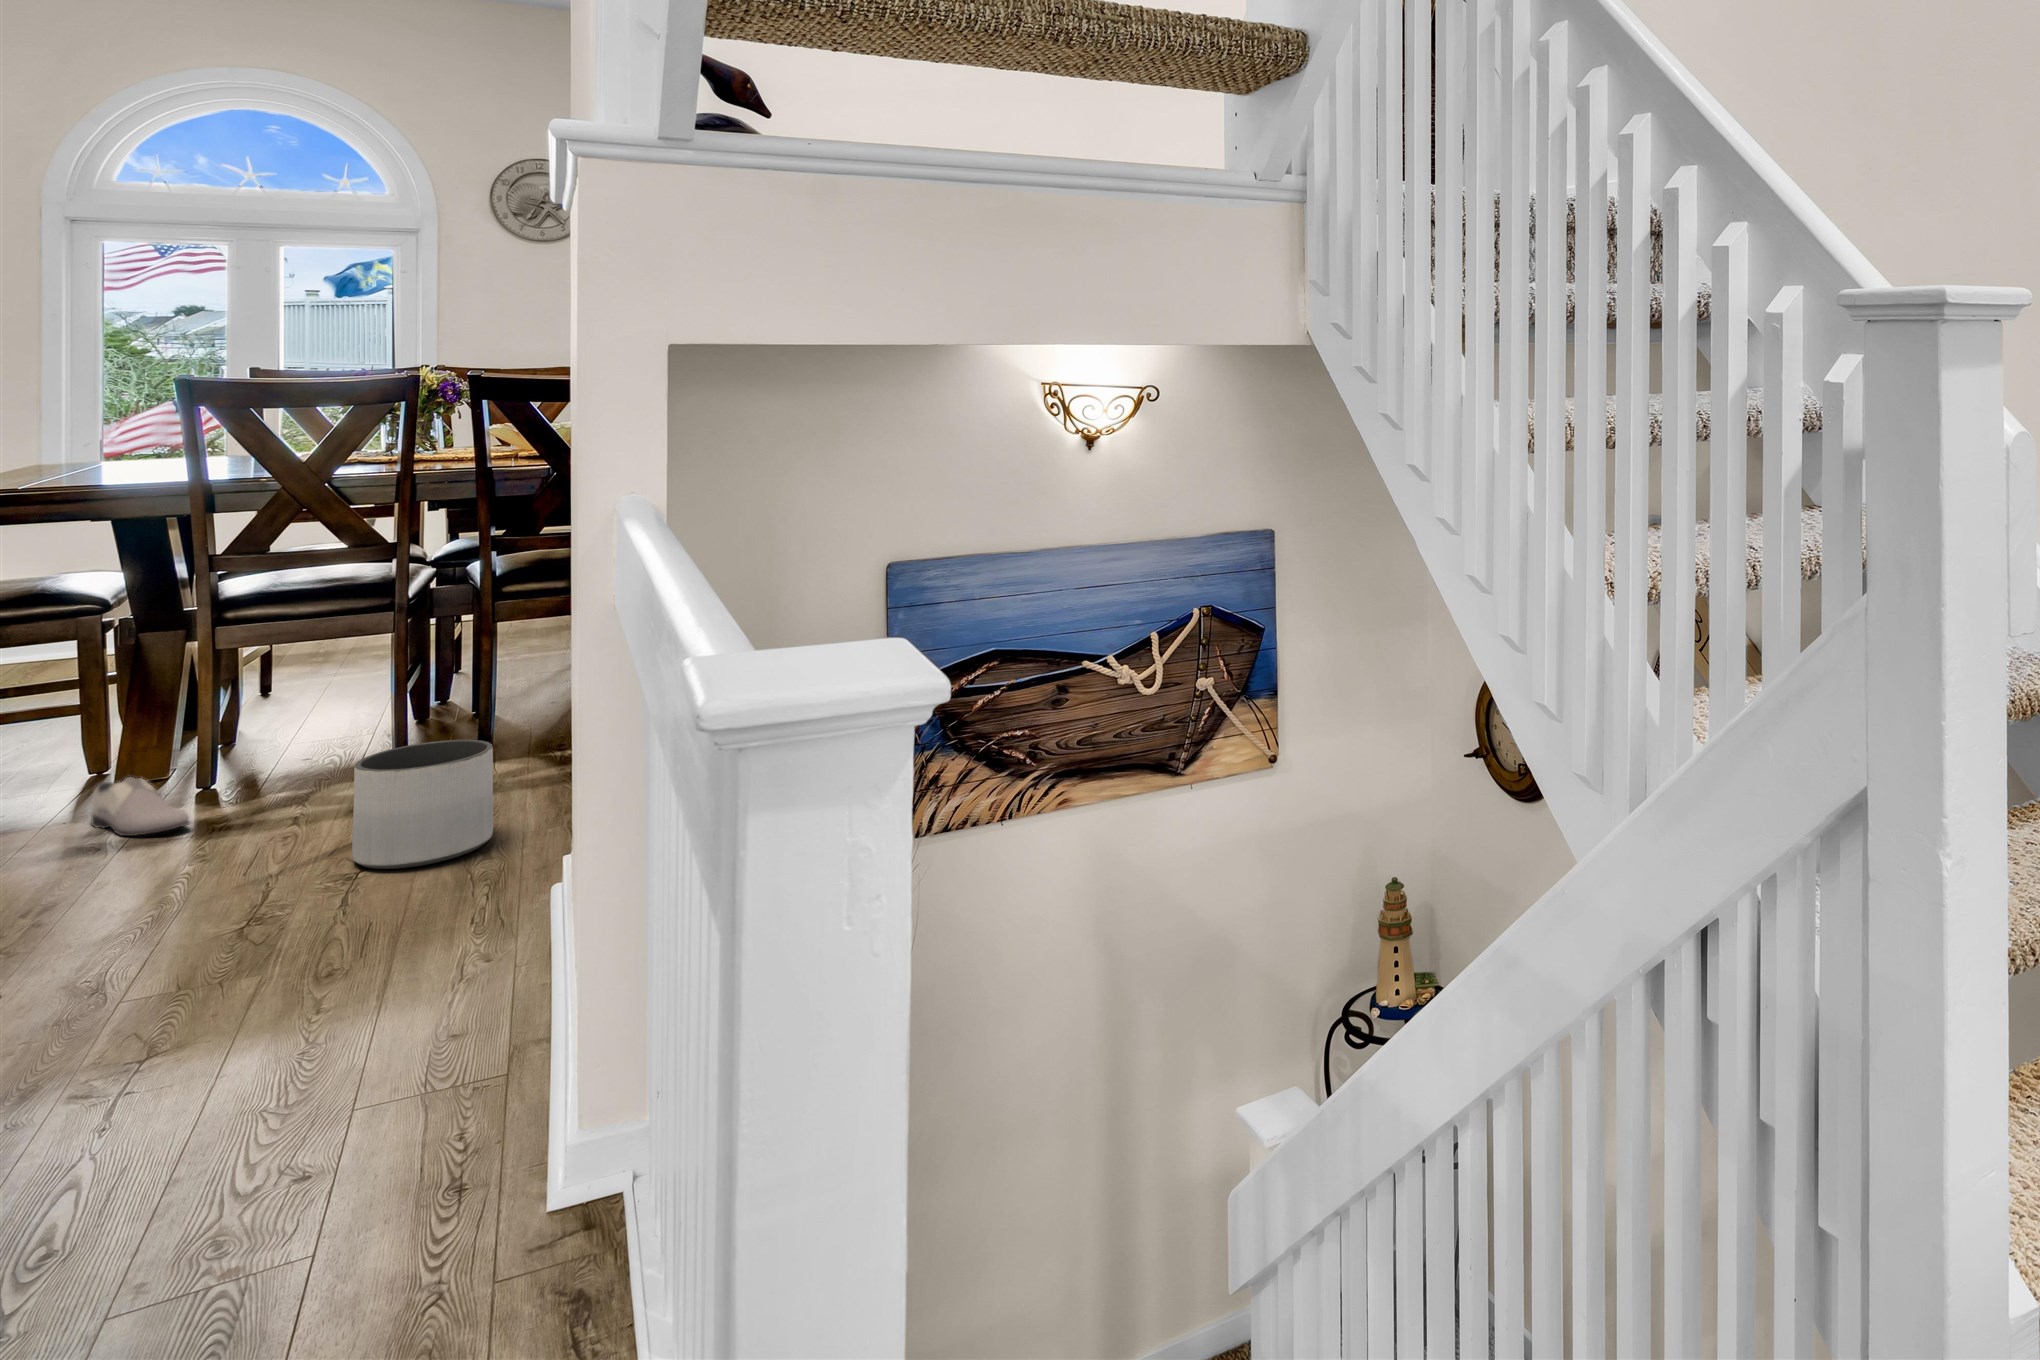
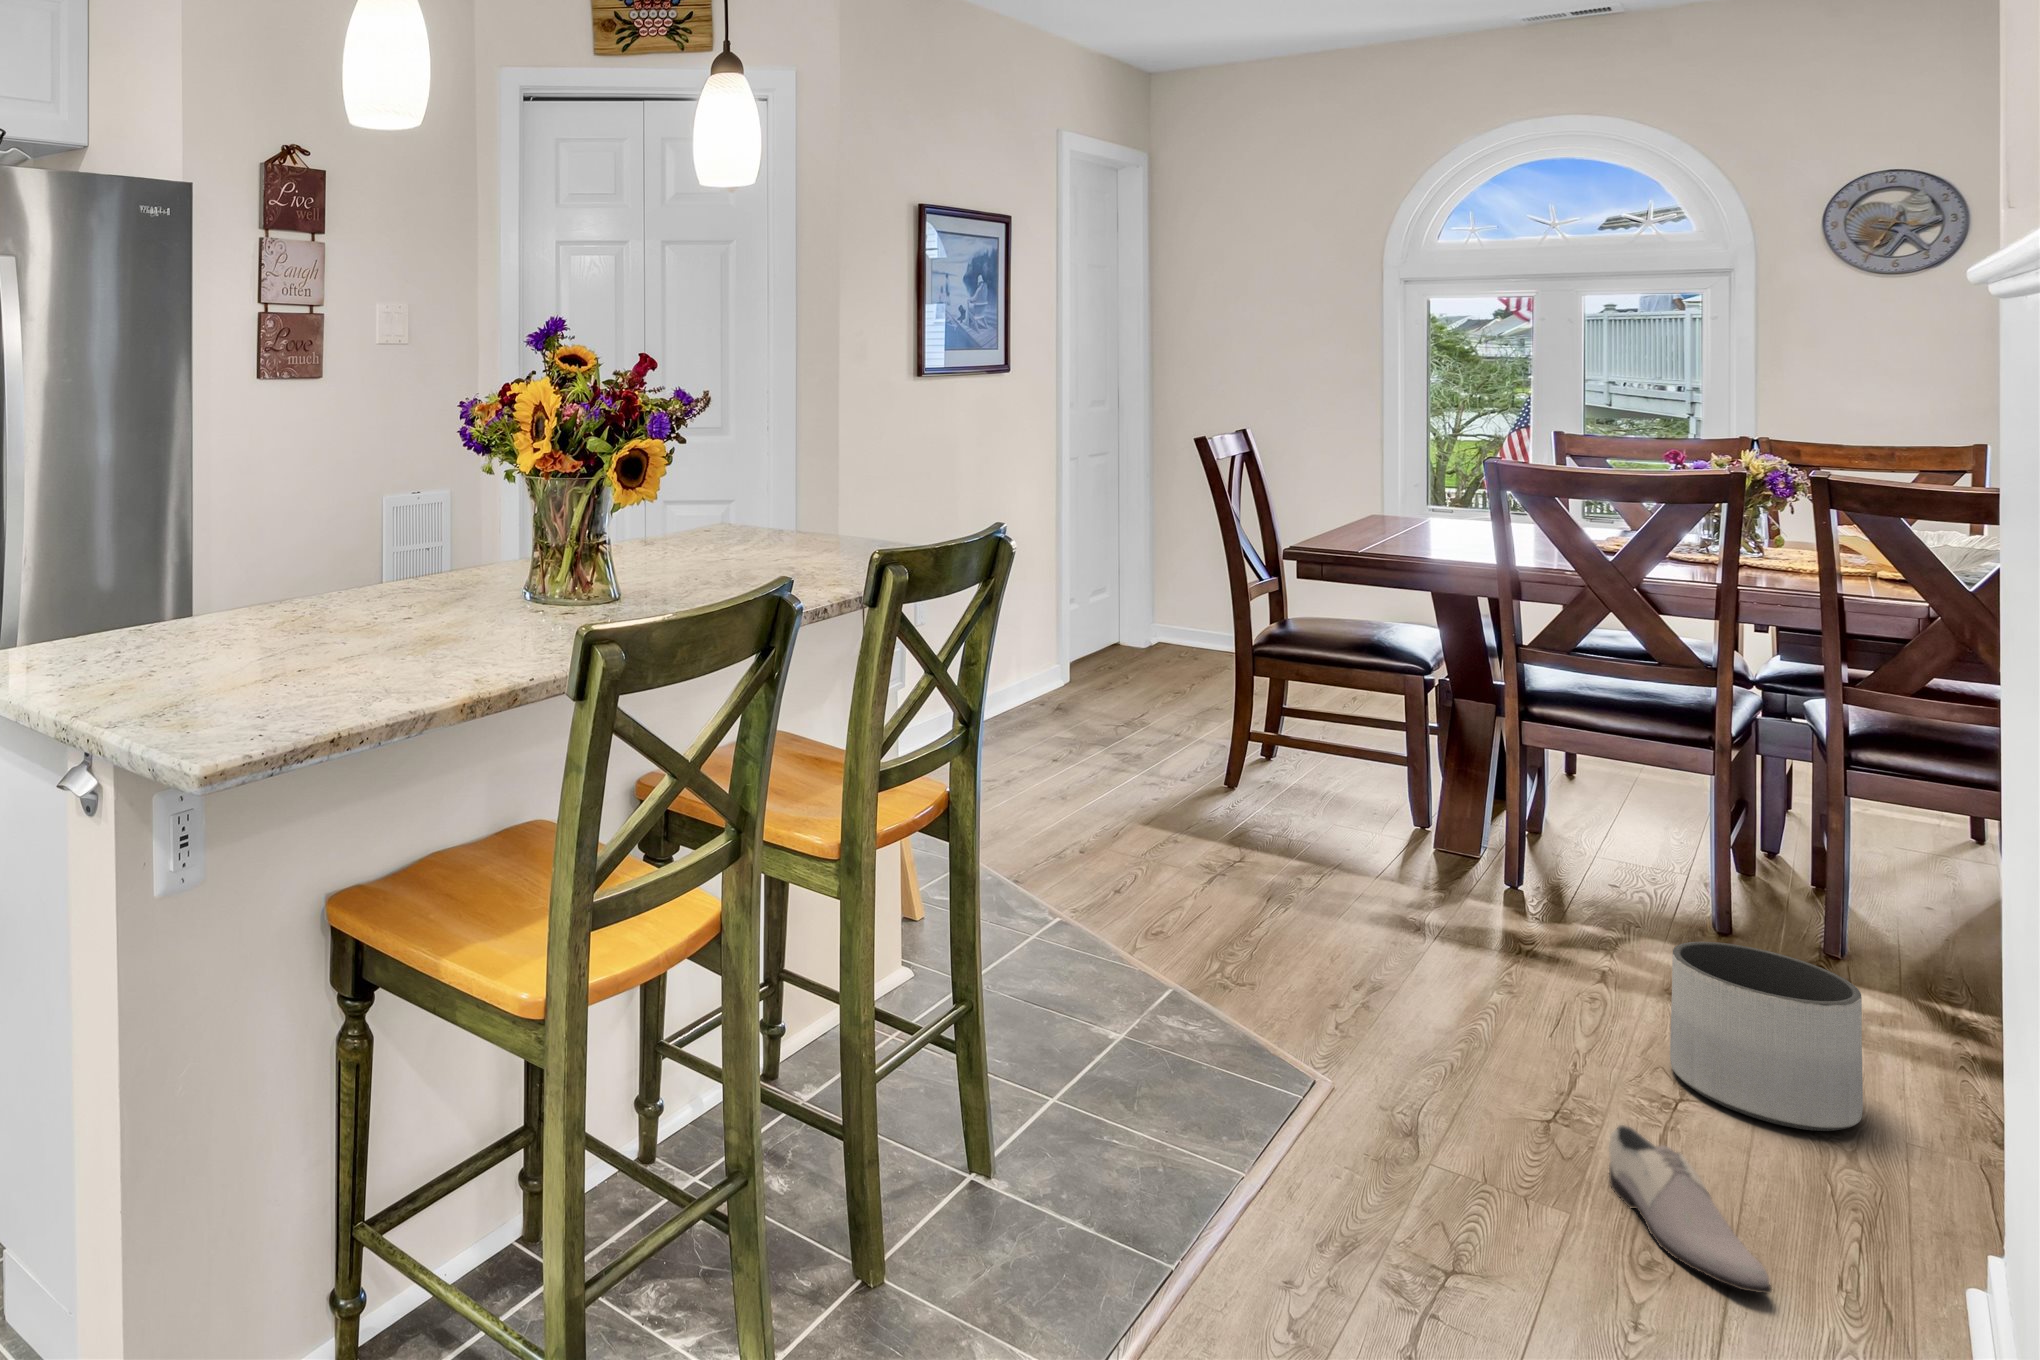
shoe: present [92,777,190,836] -> present [1609,1125,1772,1293]

